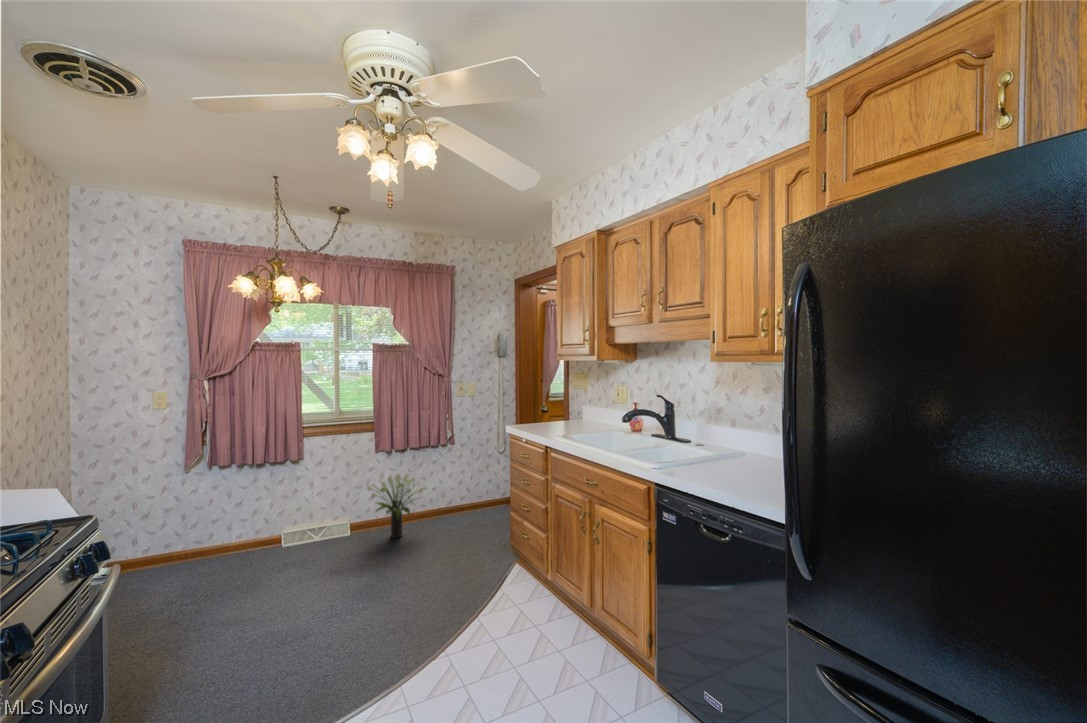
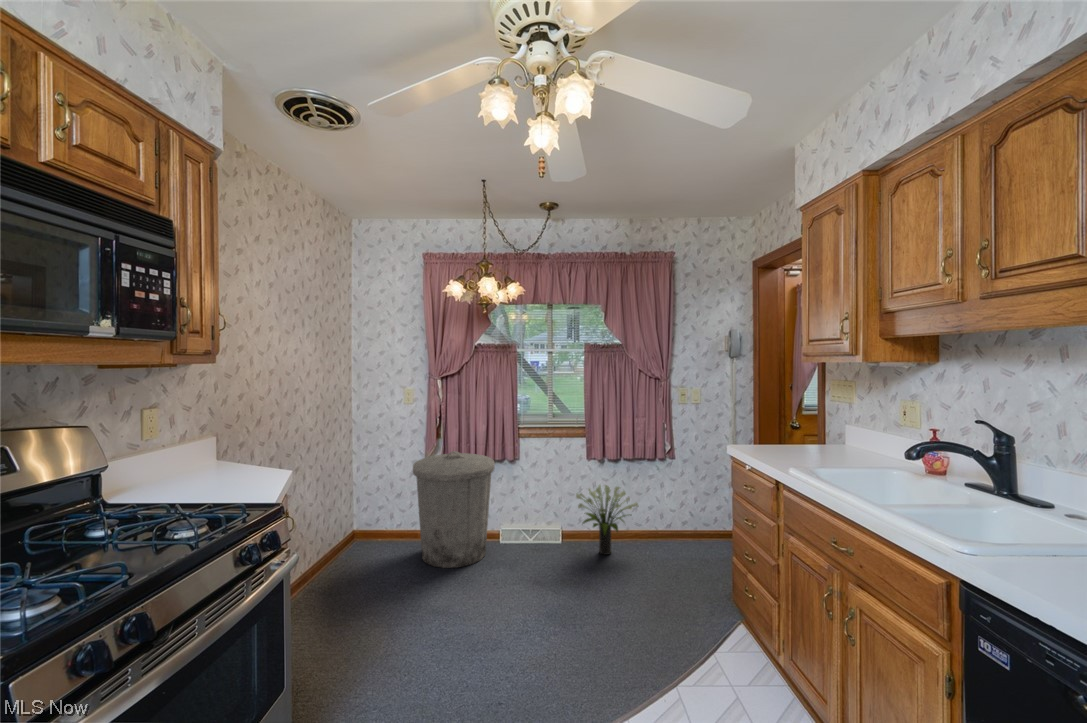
trash can: none [175,457,280,585] -> present [413,451,495,568]

